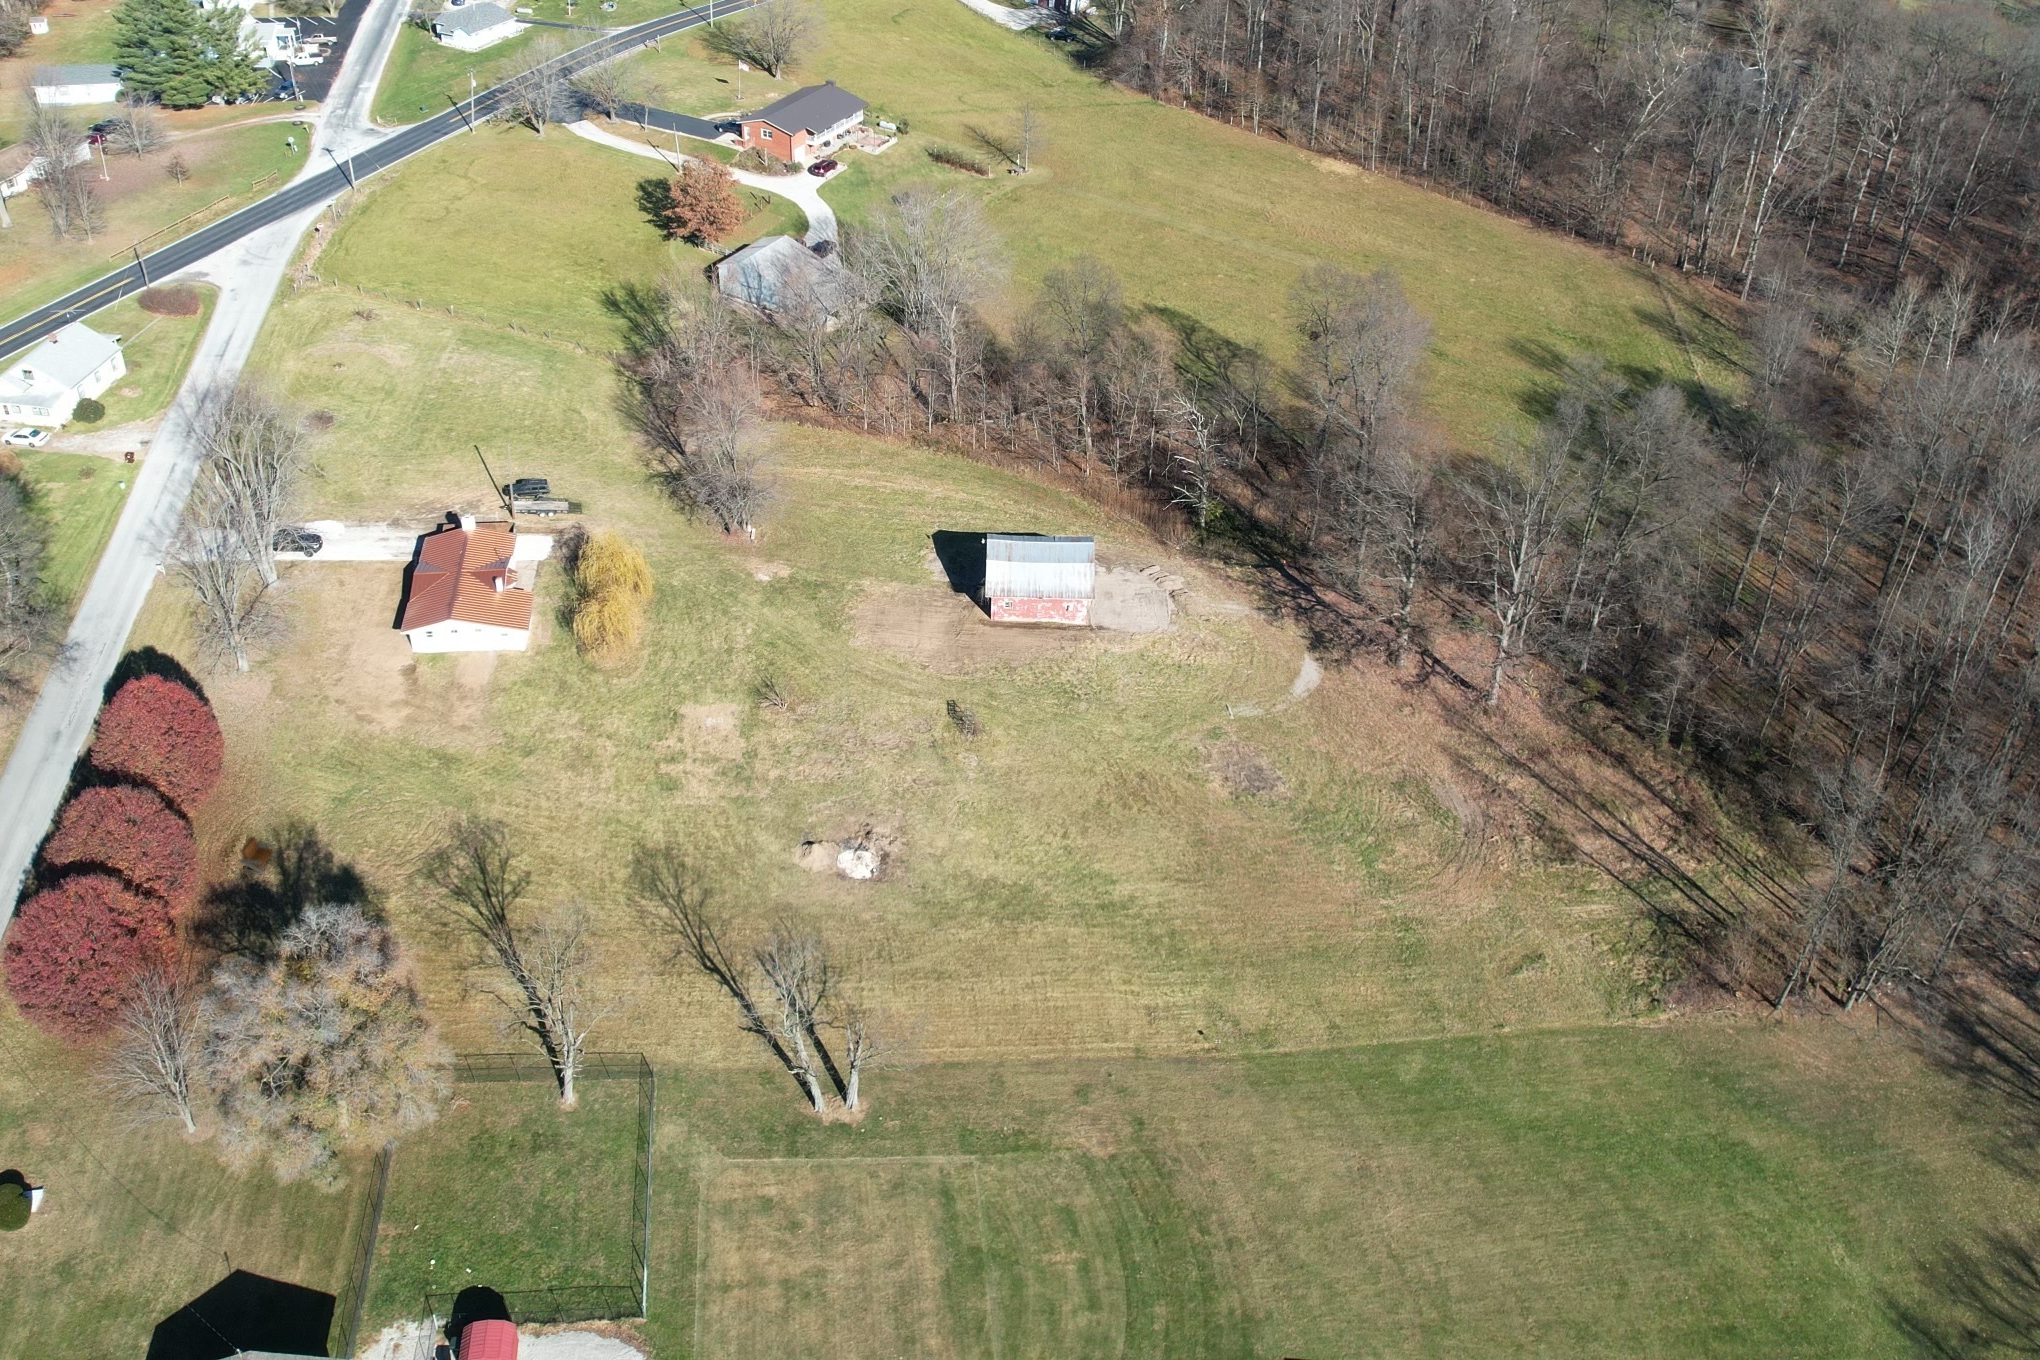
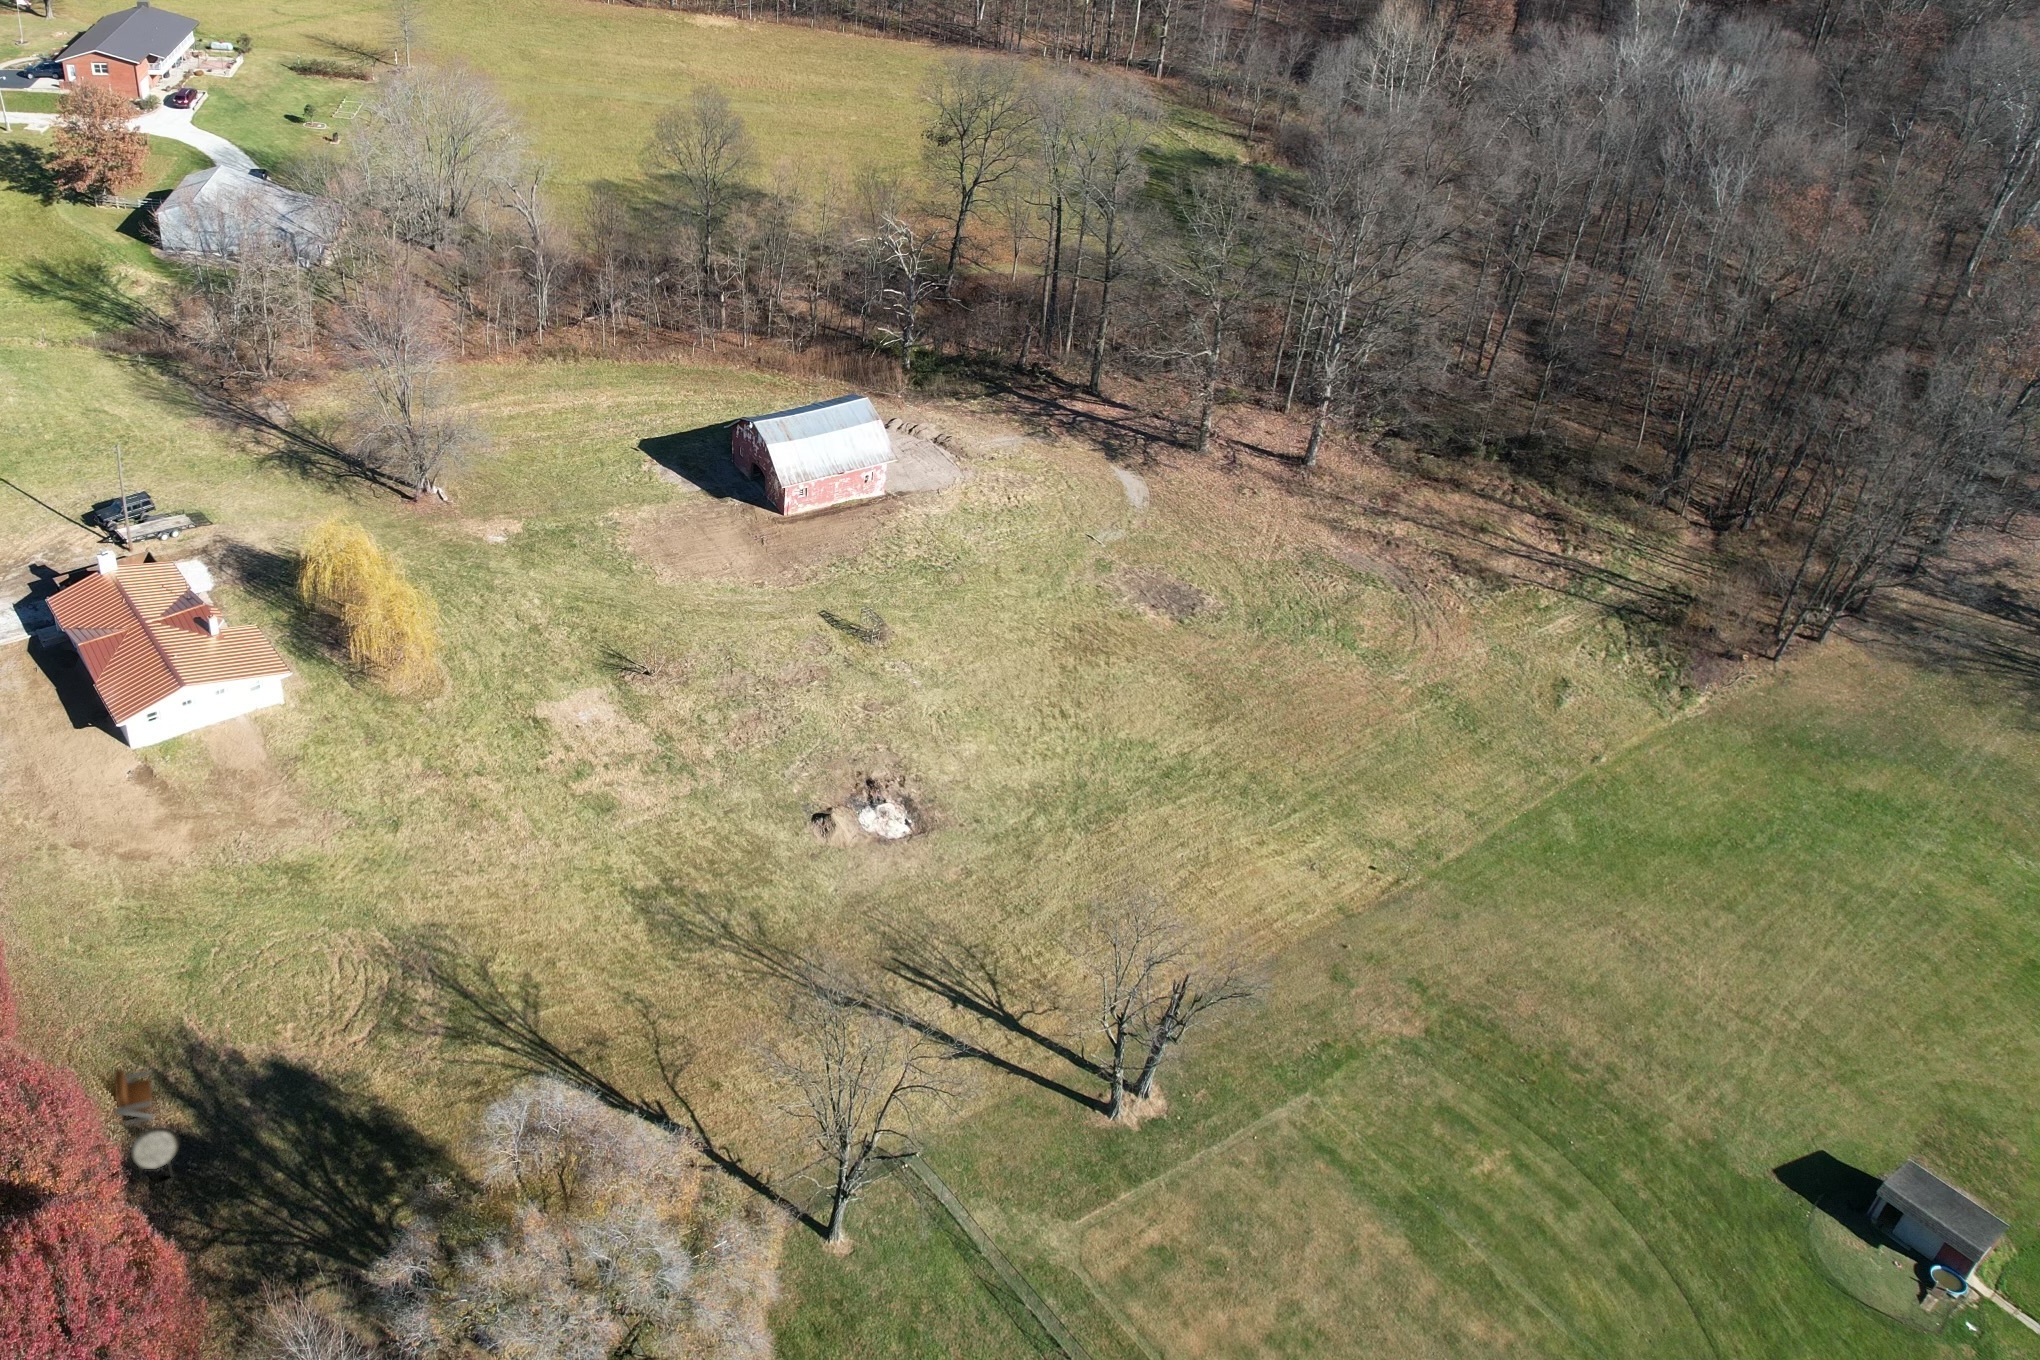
round table: none [226,877,260,910] -> present [131,1128,180,1176]

